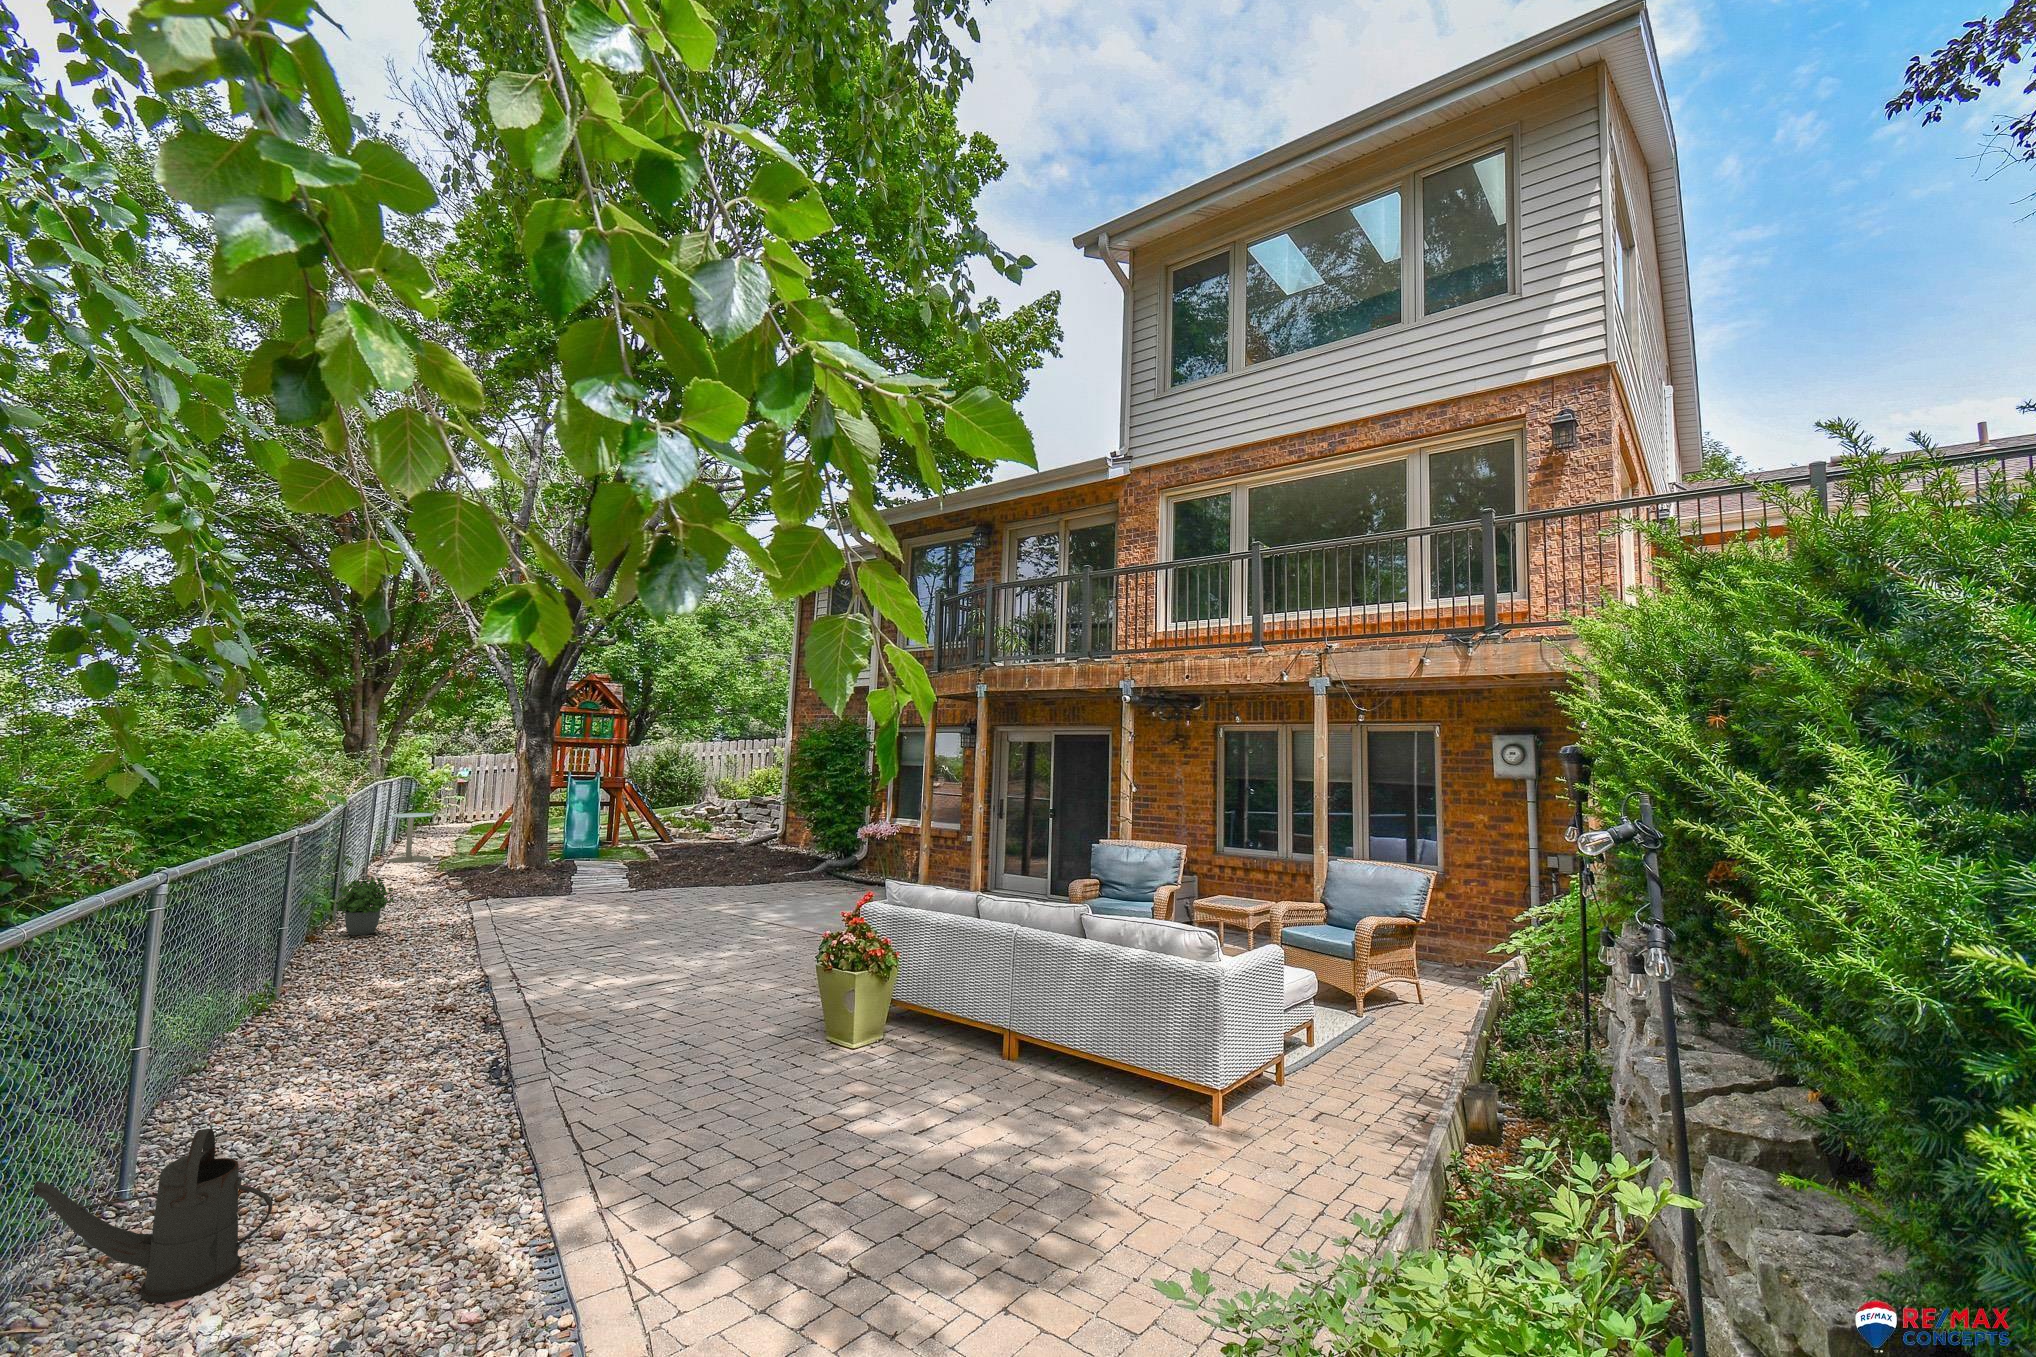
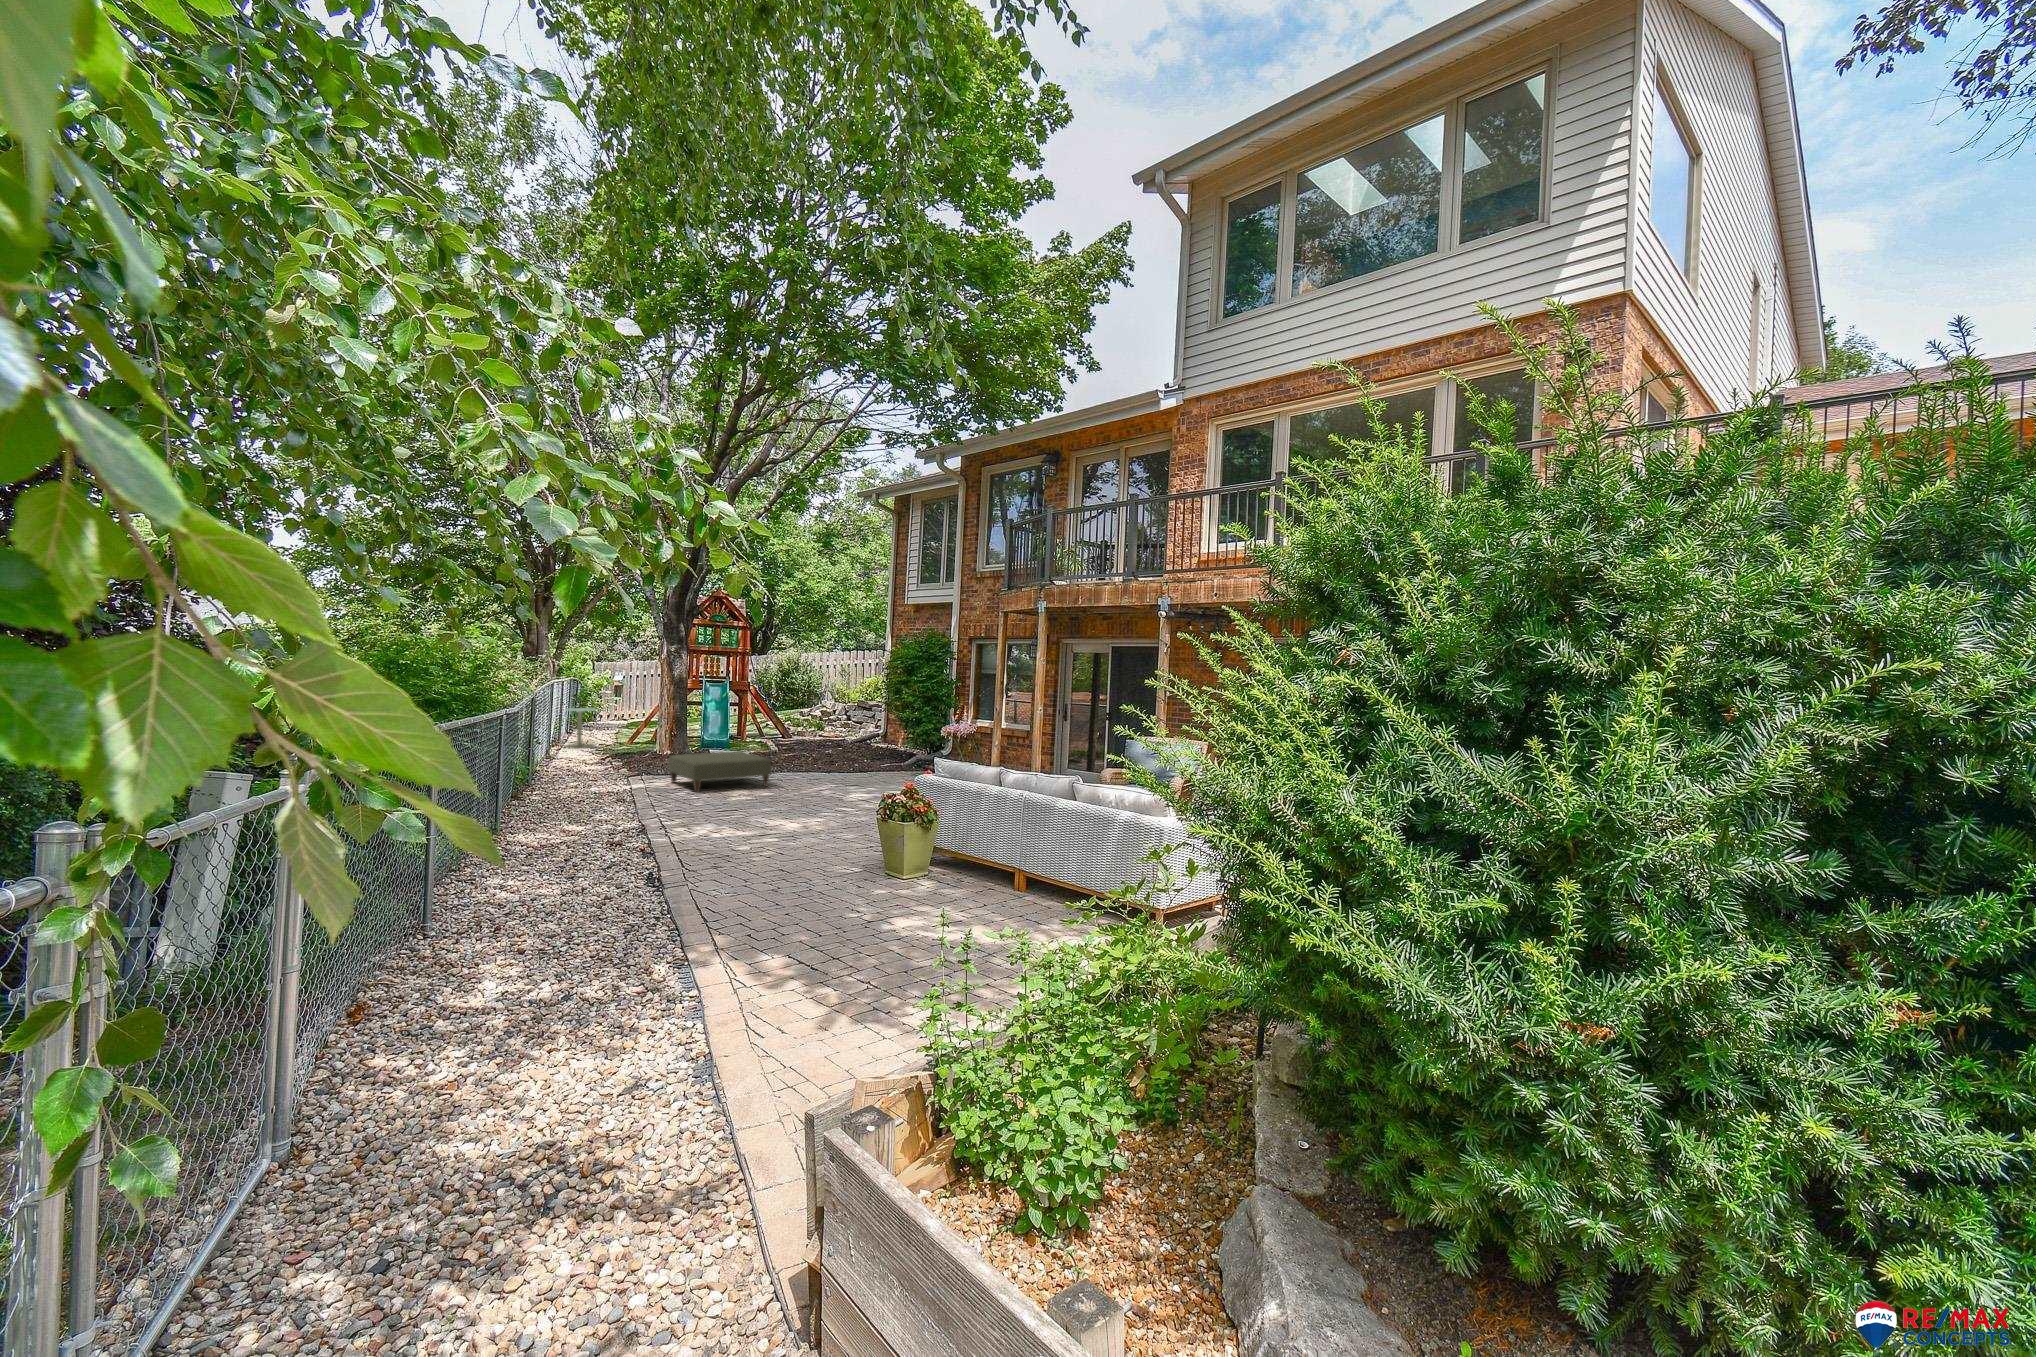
ottoman: none [522,866,653,922] -> present [668,752,771,792]
potted plant: present [336,878,394,935] -> none [530,751,573,796]
watering can: present [33,1128,273,1303] -> none [386,878,519,977]

